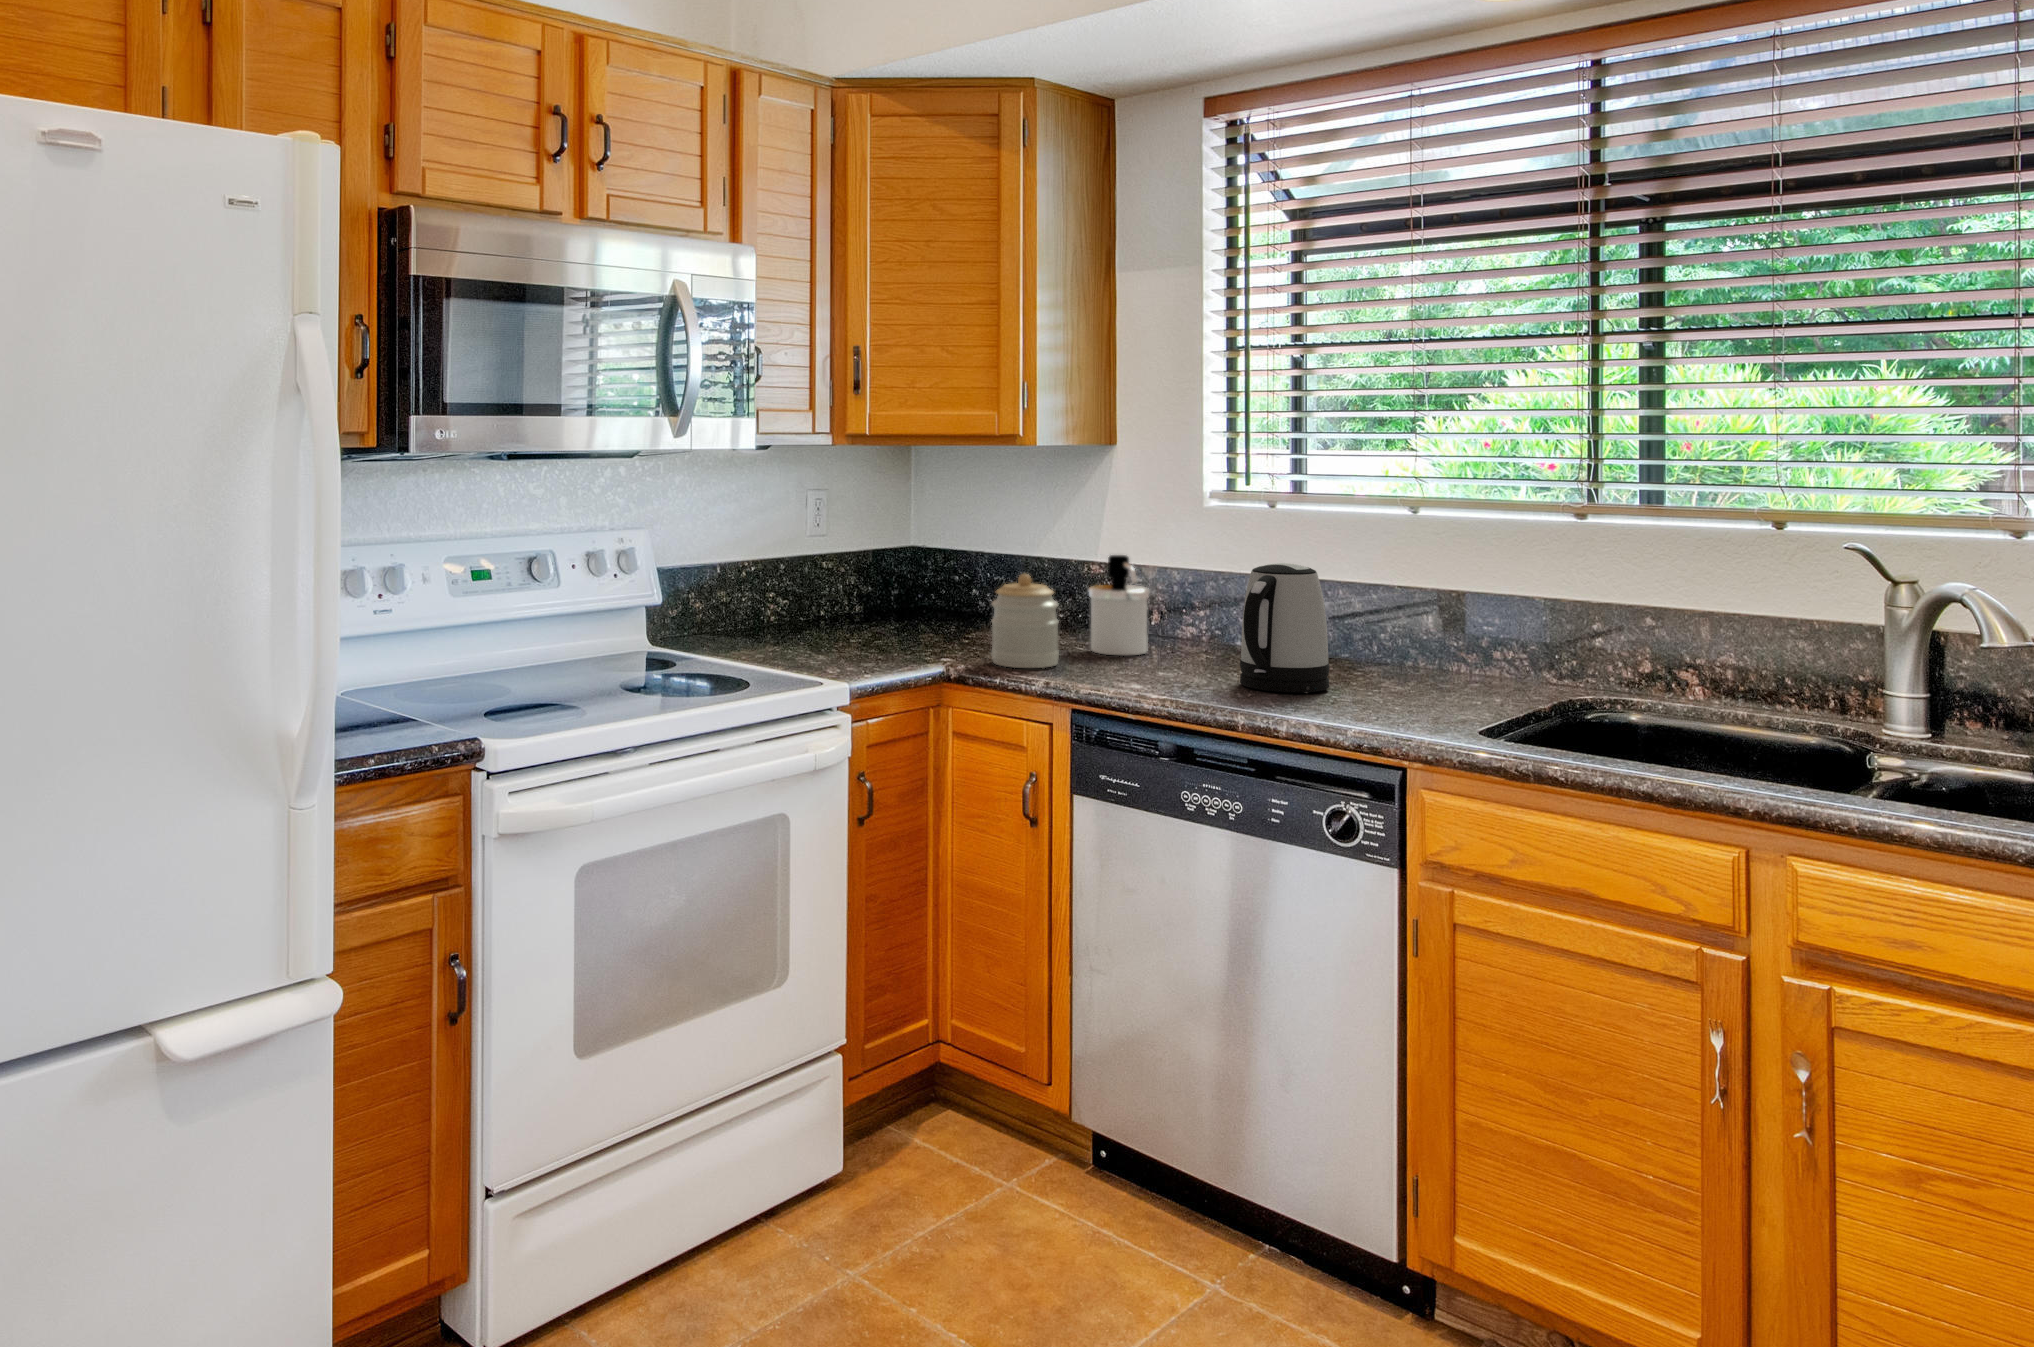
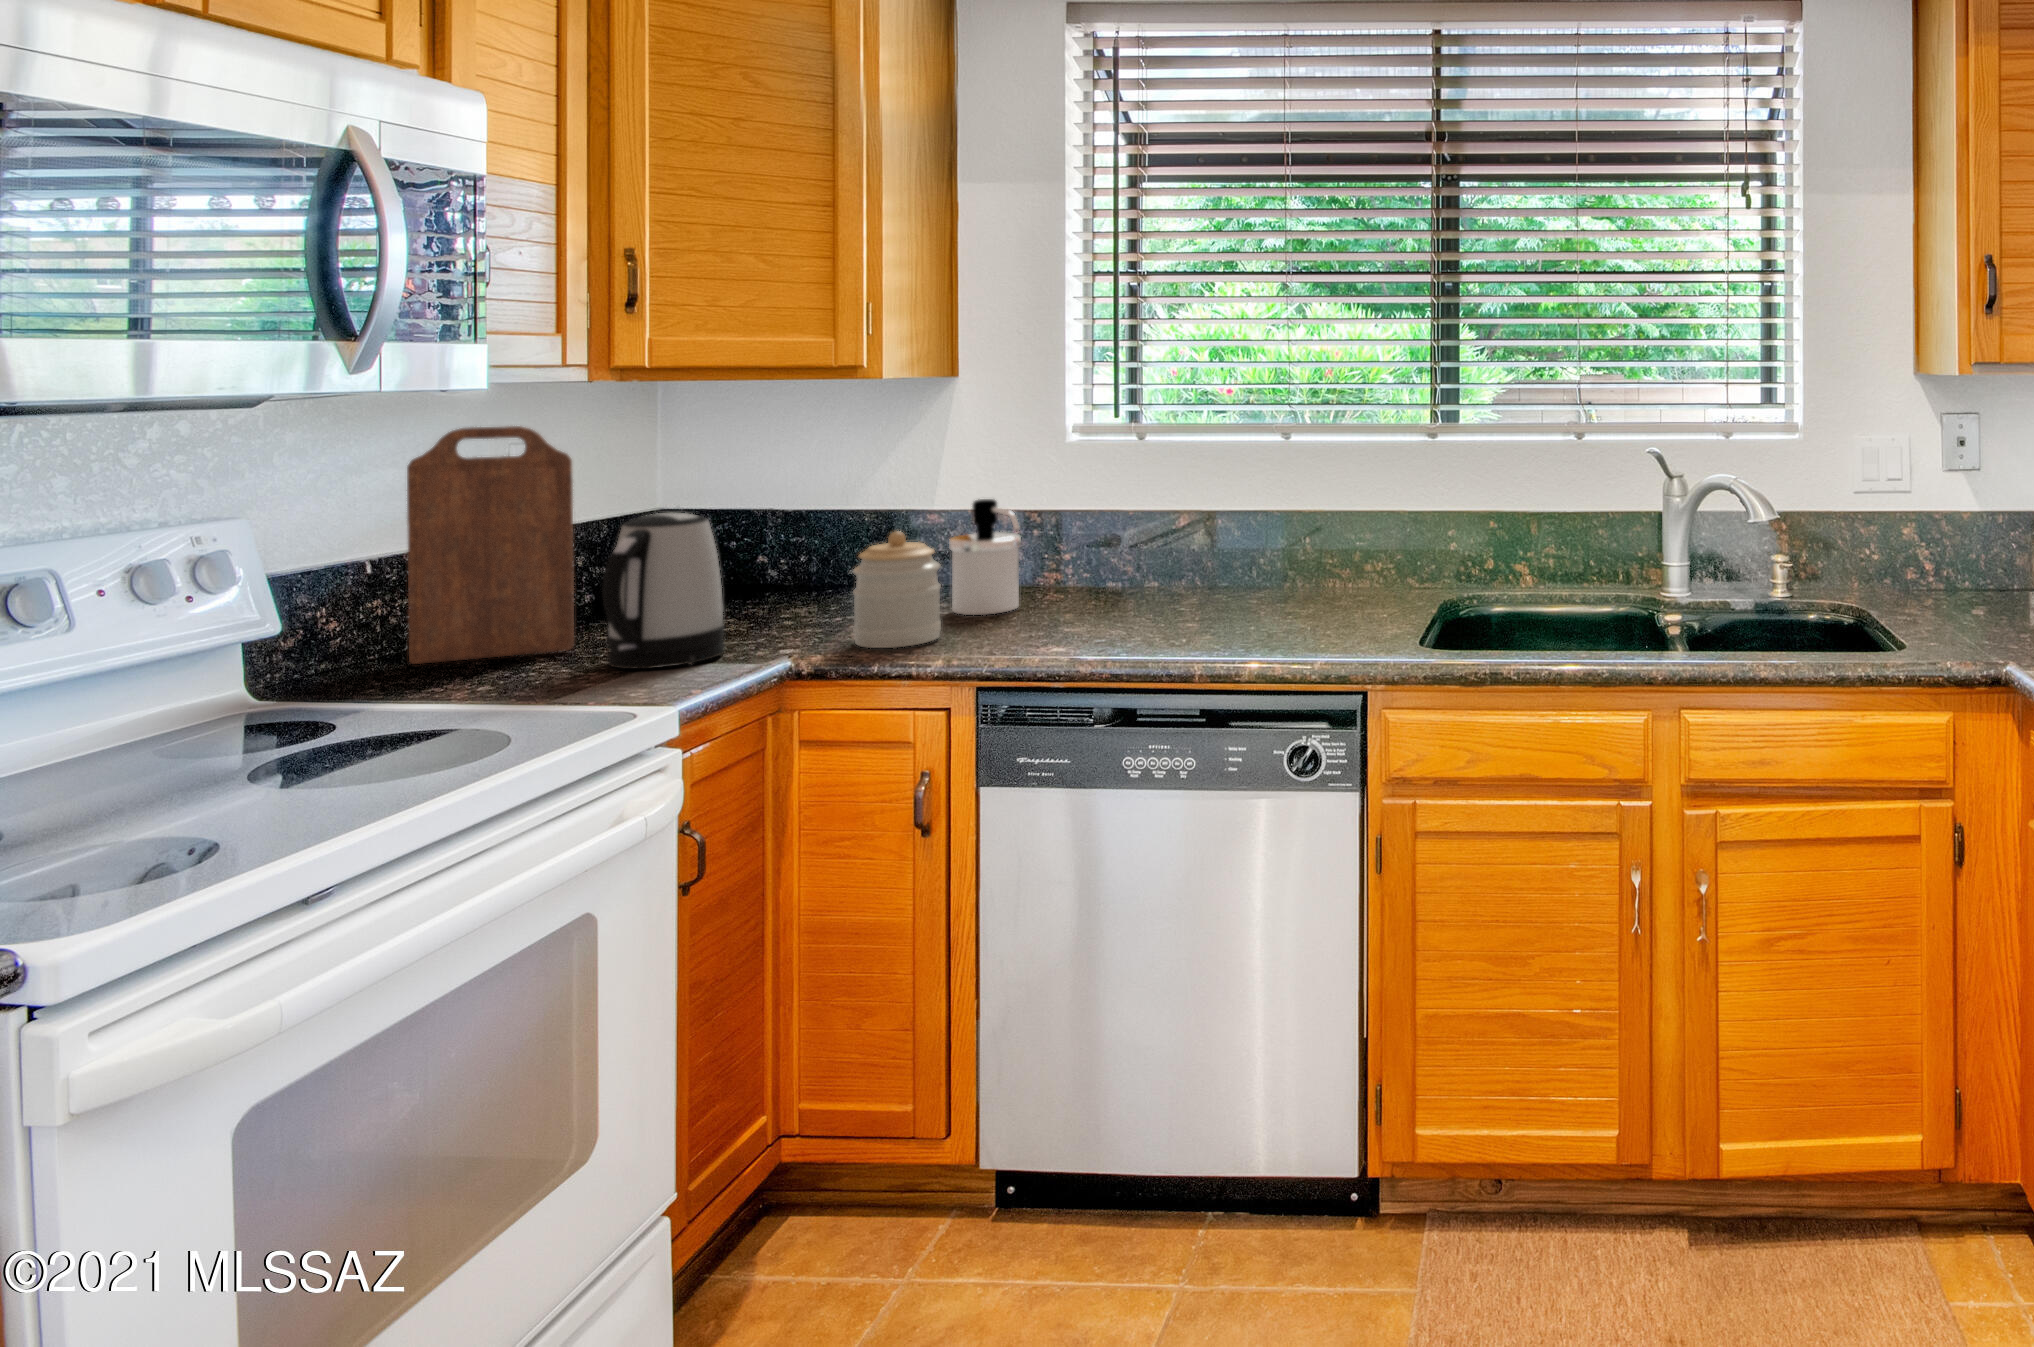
cutting board: none [731,478,822,641] -> present [407,426,574,664]
kettle: present [1240,563,1329,693] -> present [602,513,725,669]

